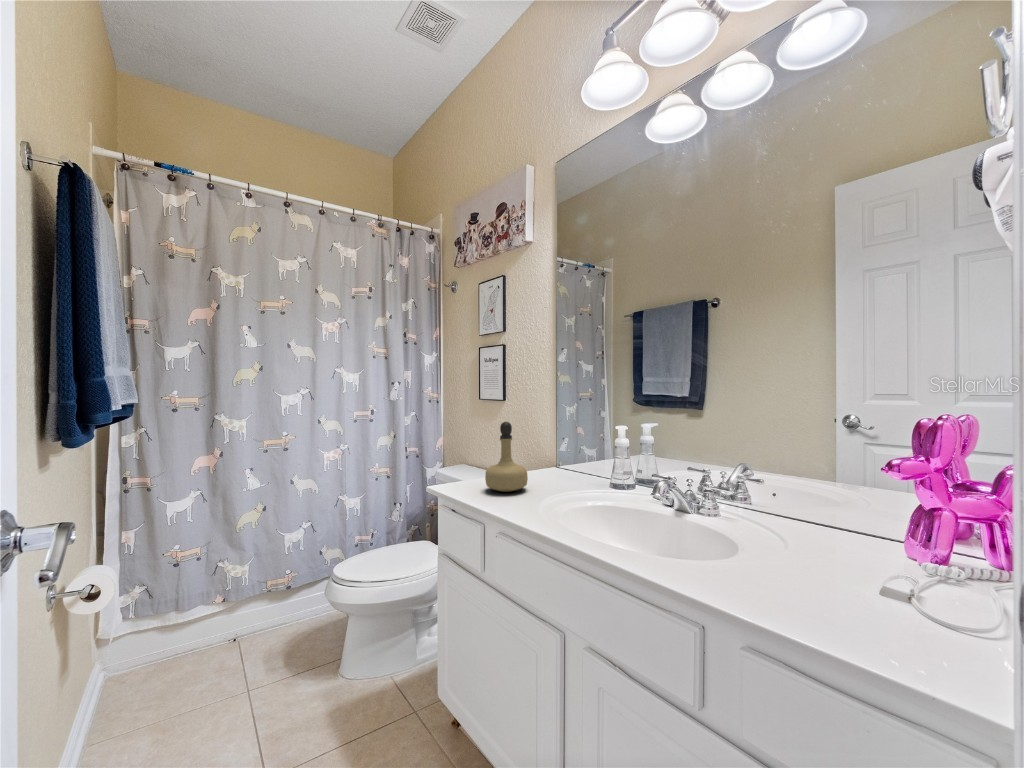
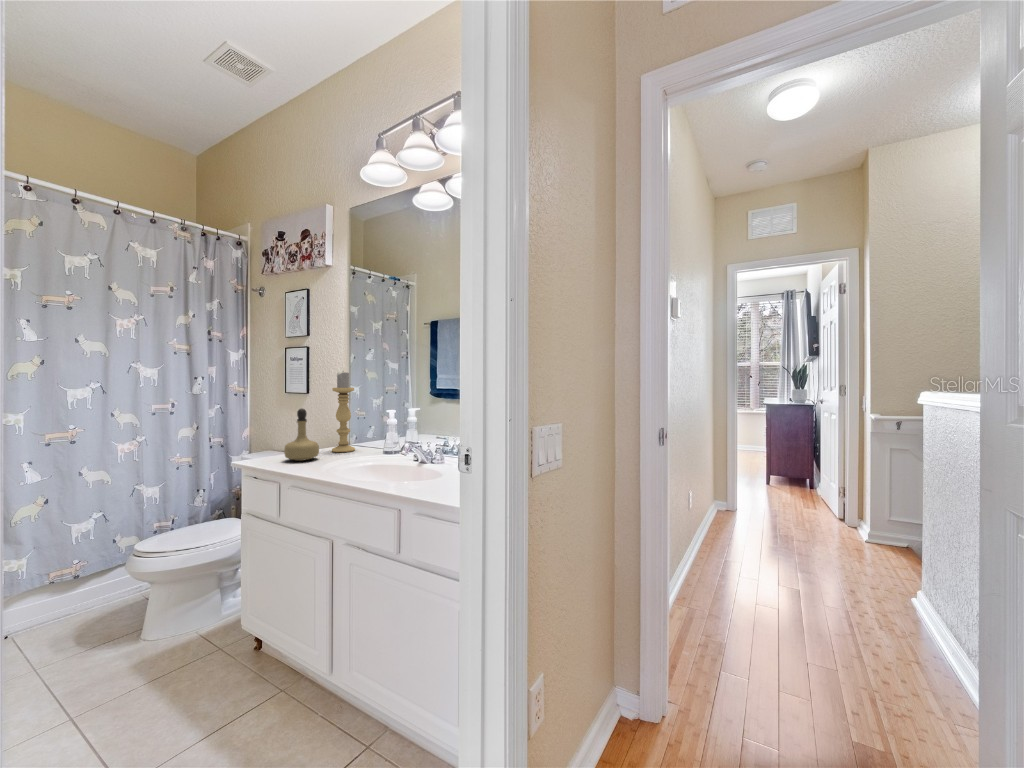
candle holder: none [539,371,568,479] -> present [332,372,355,452]

